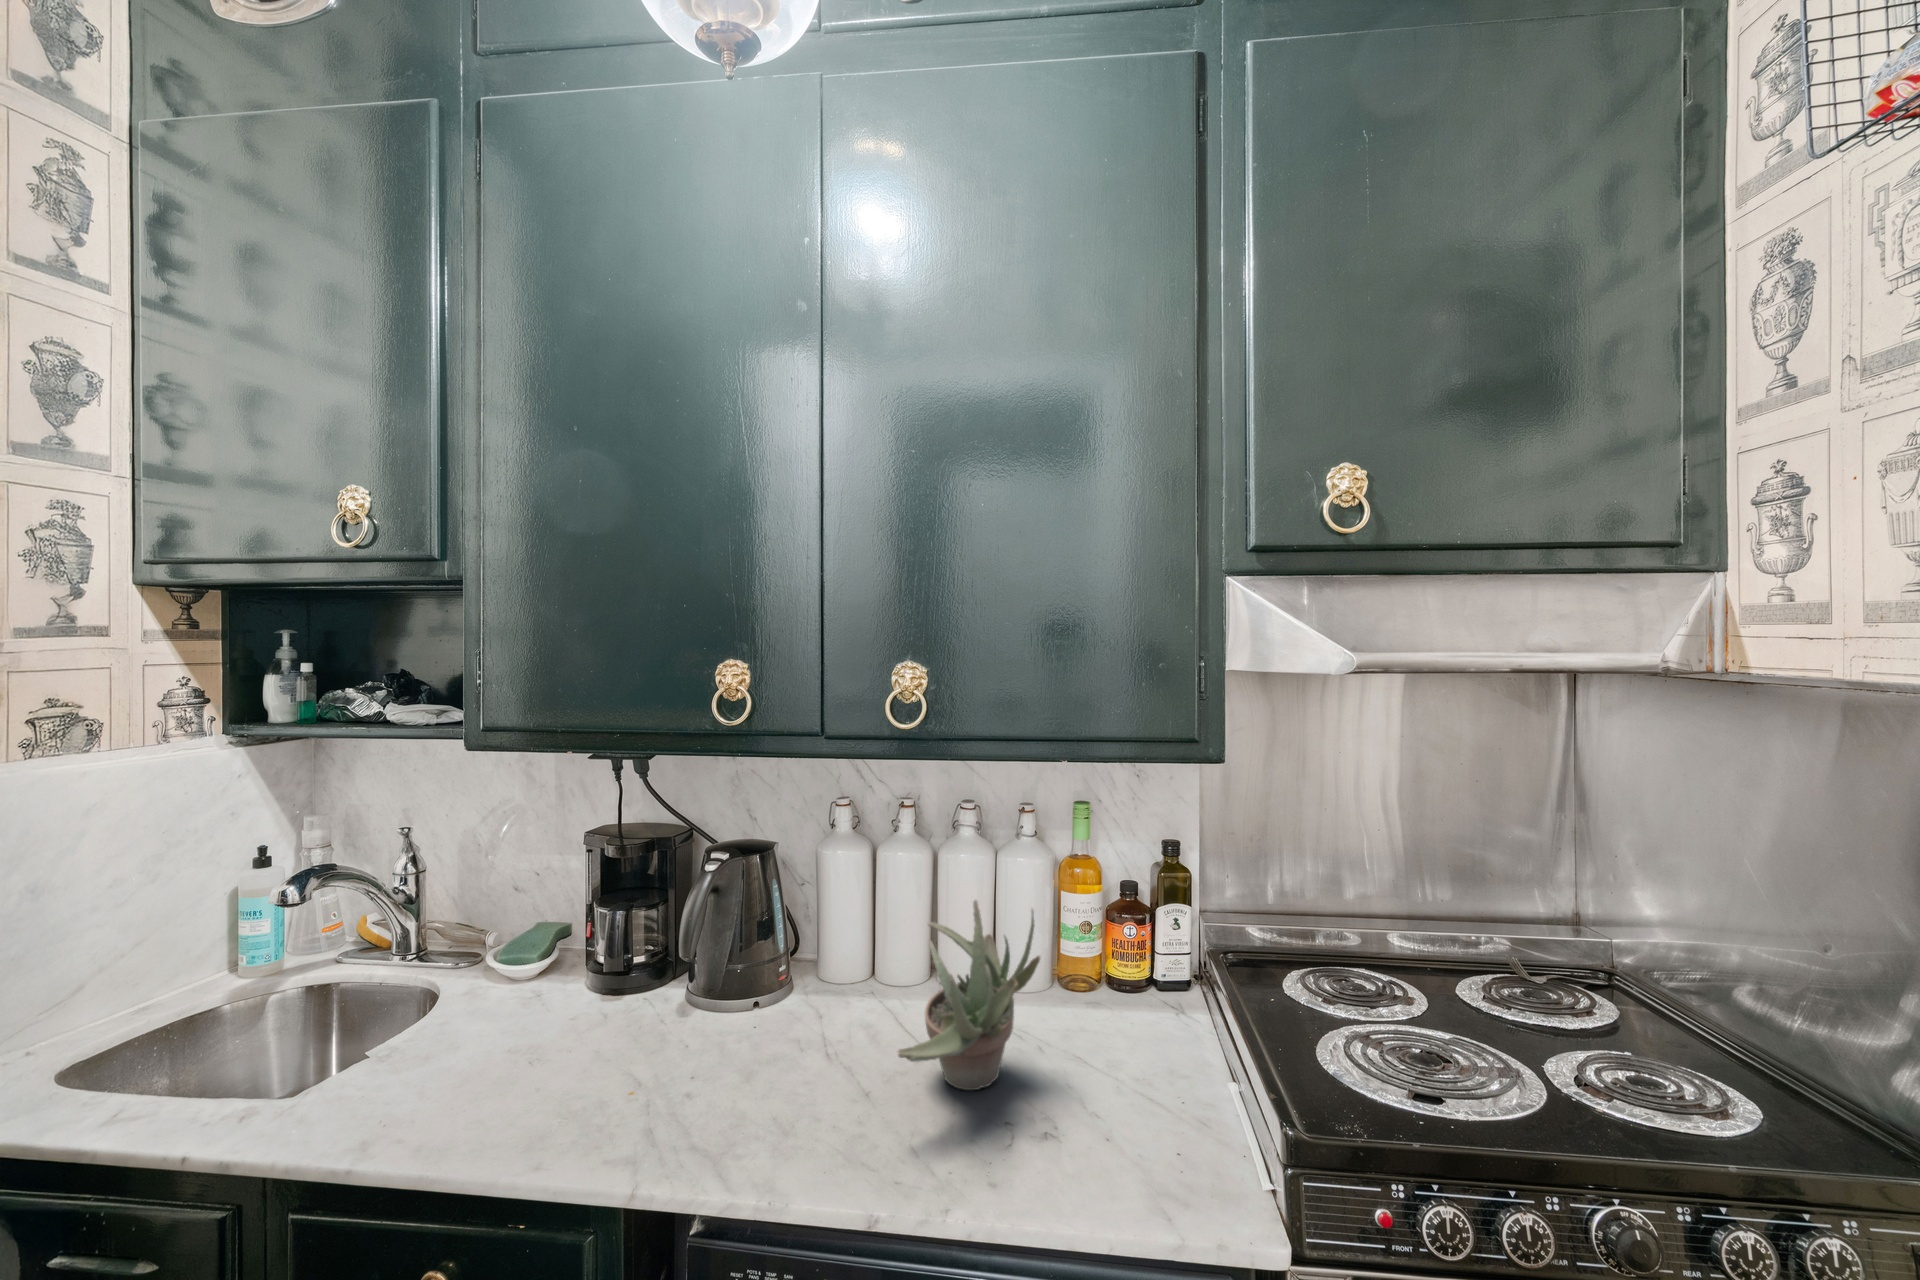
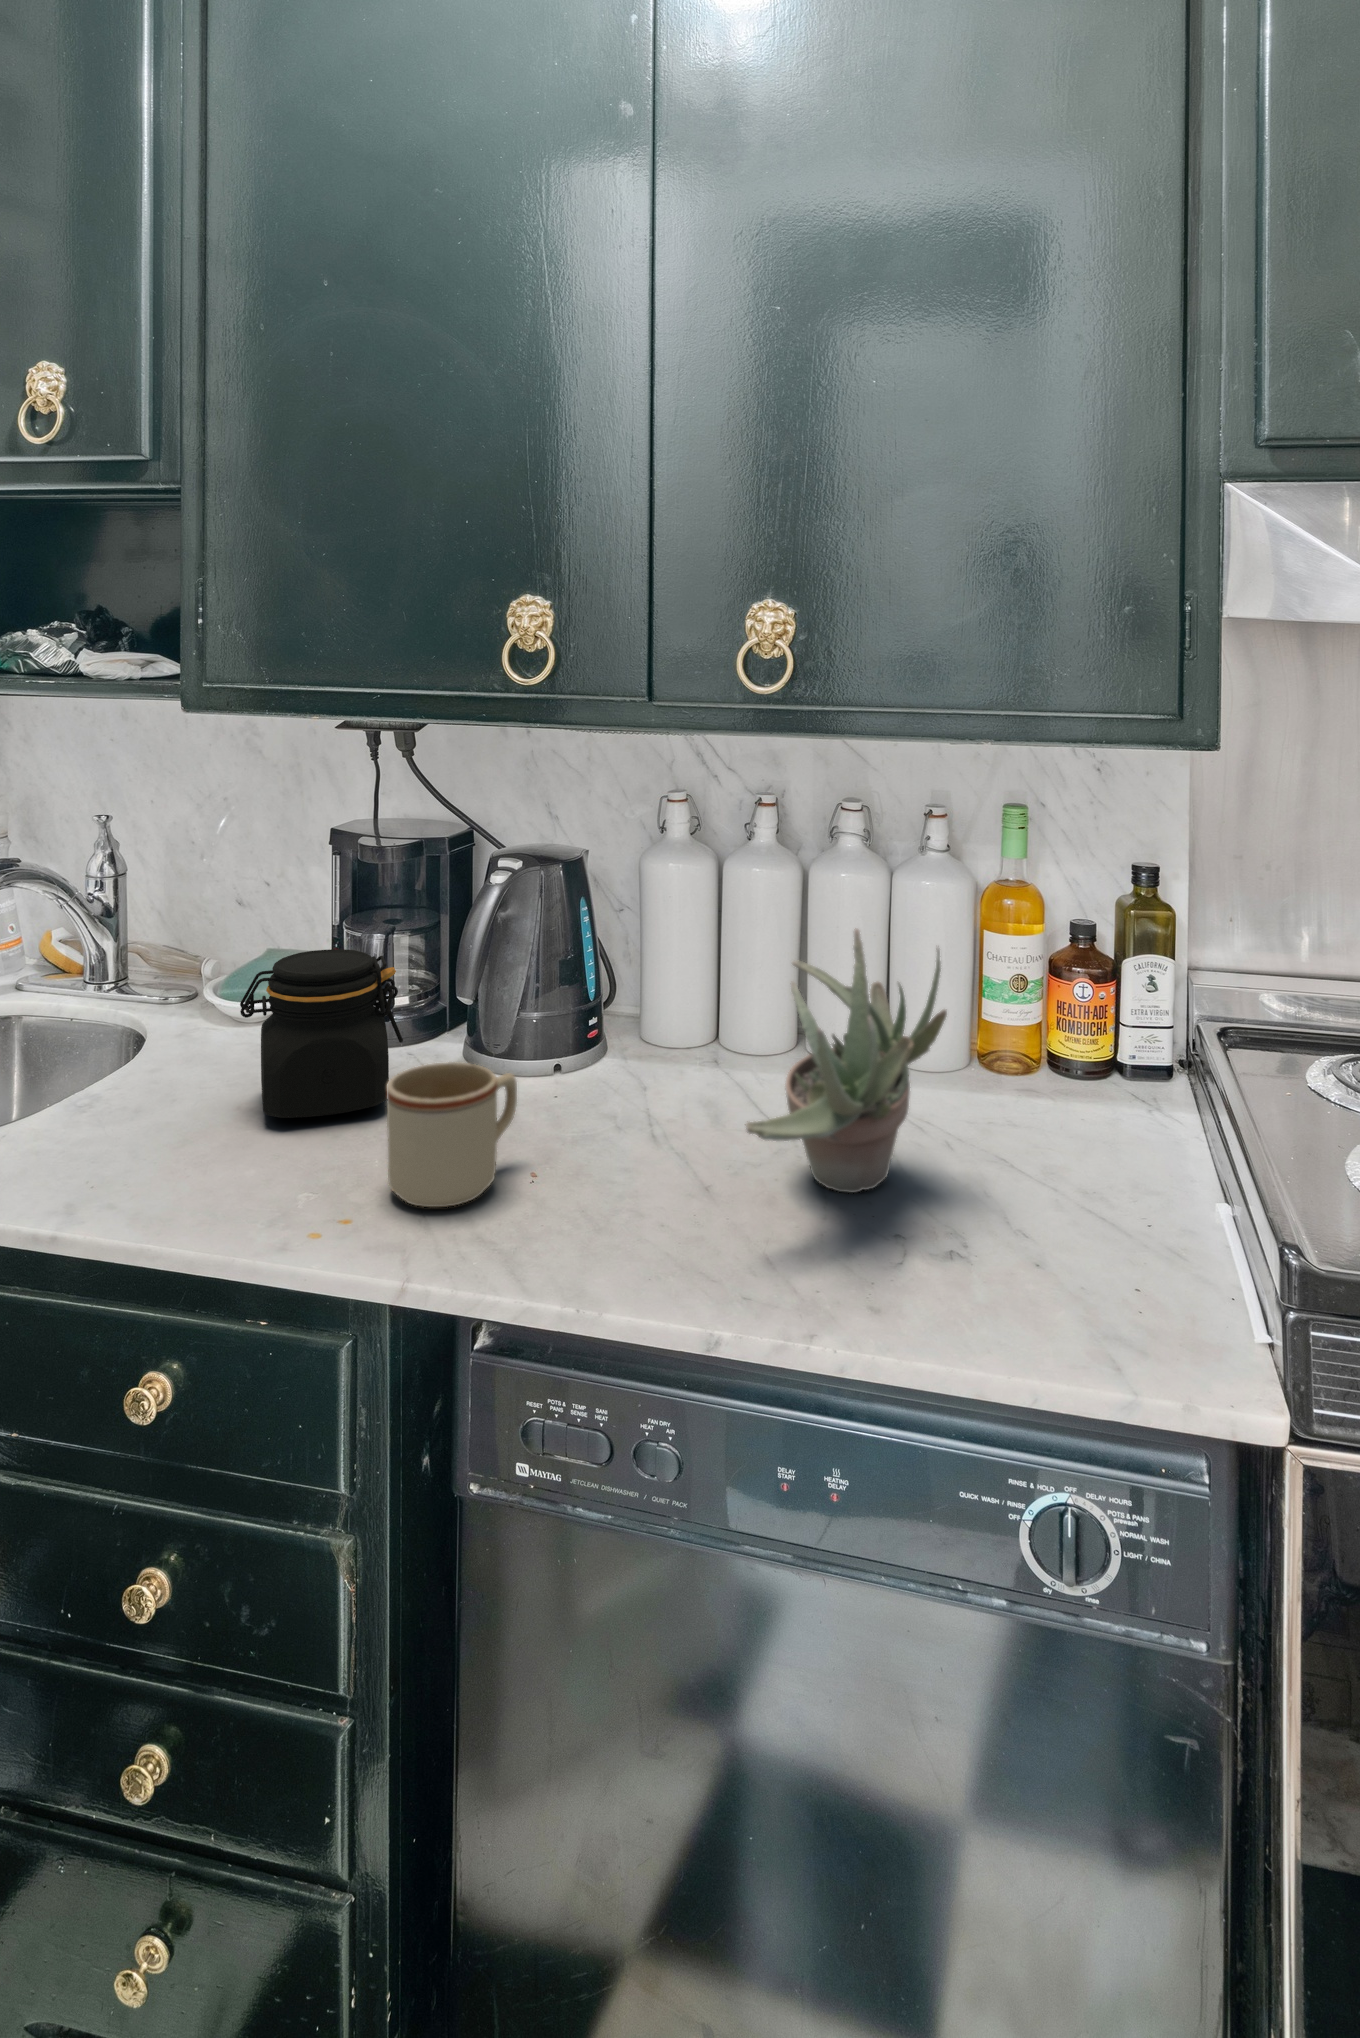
jar: none [511,925,639,1057] -> present [240,949,403,1118]
mug: none [625,1011,726,1125] -> present [387,1062,517,1207]

